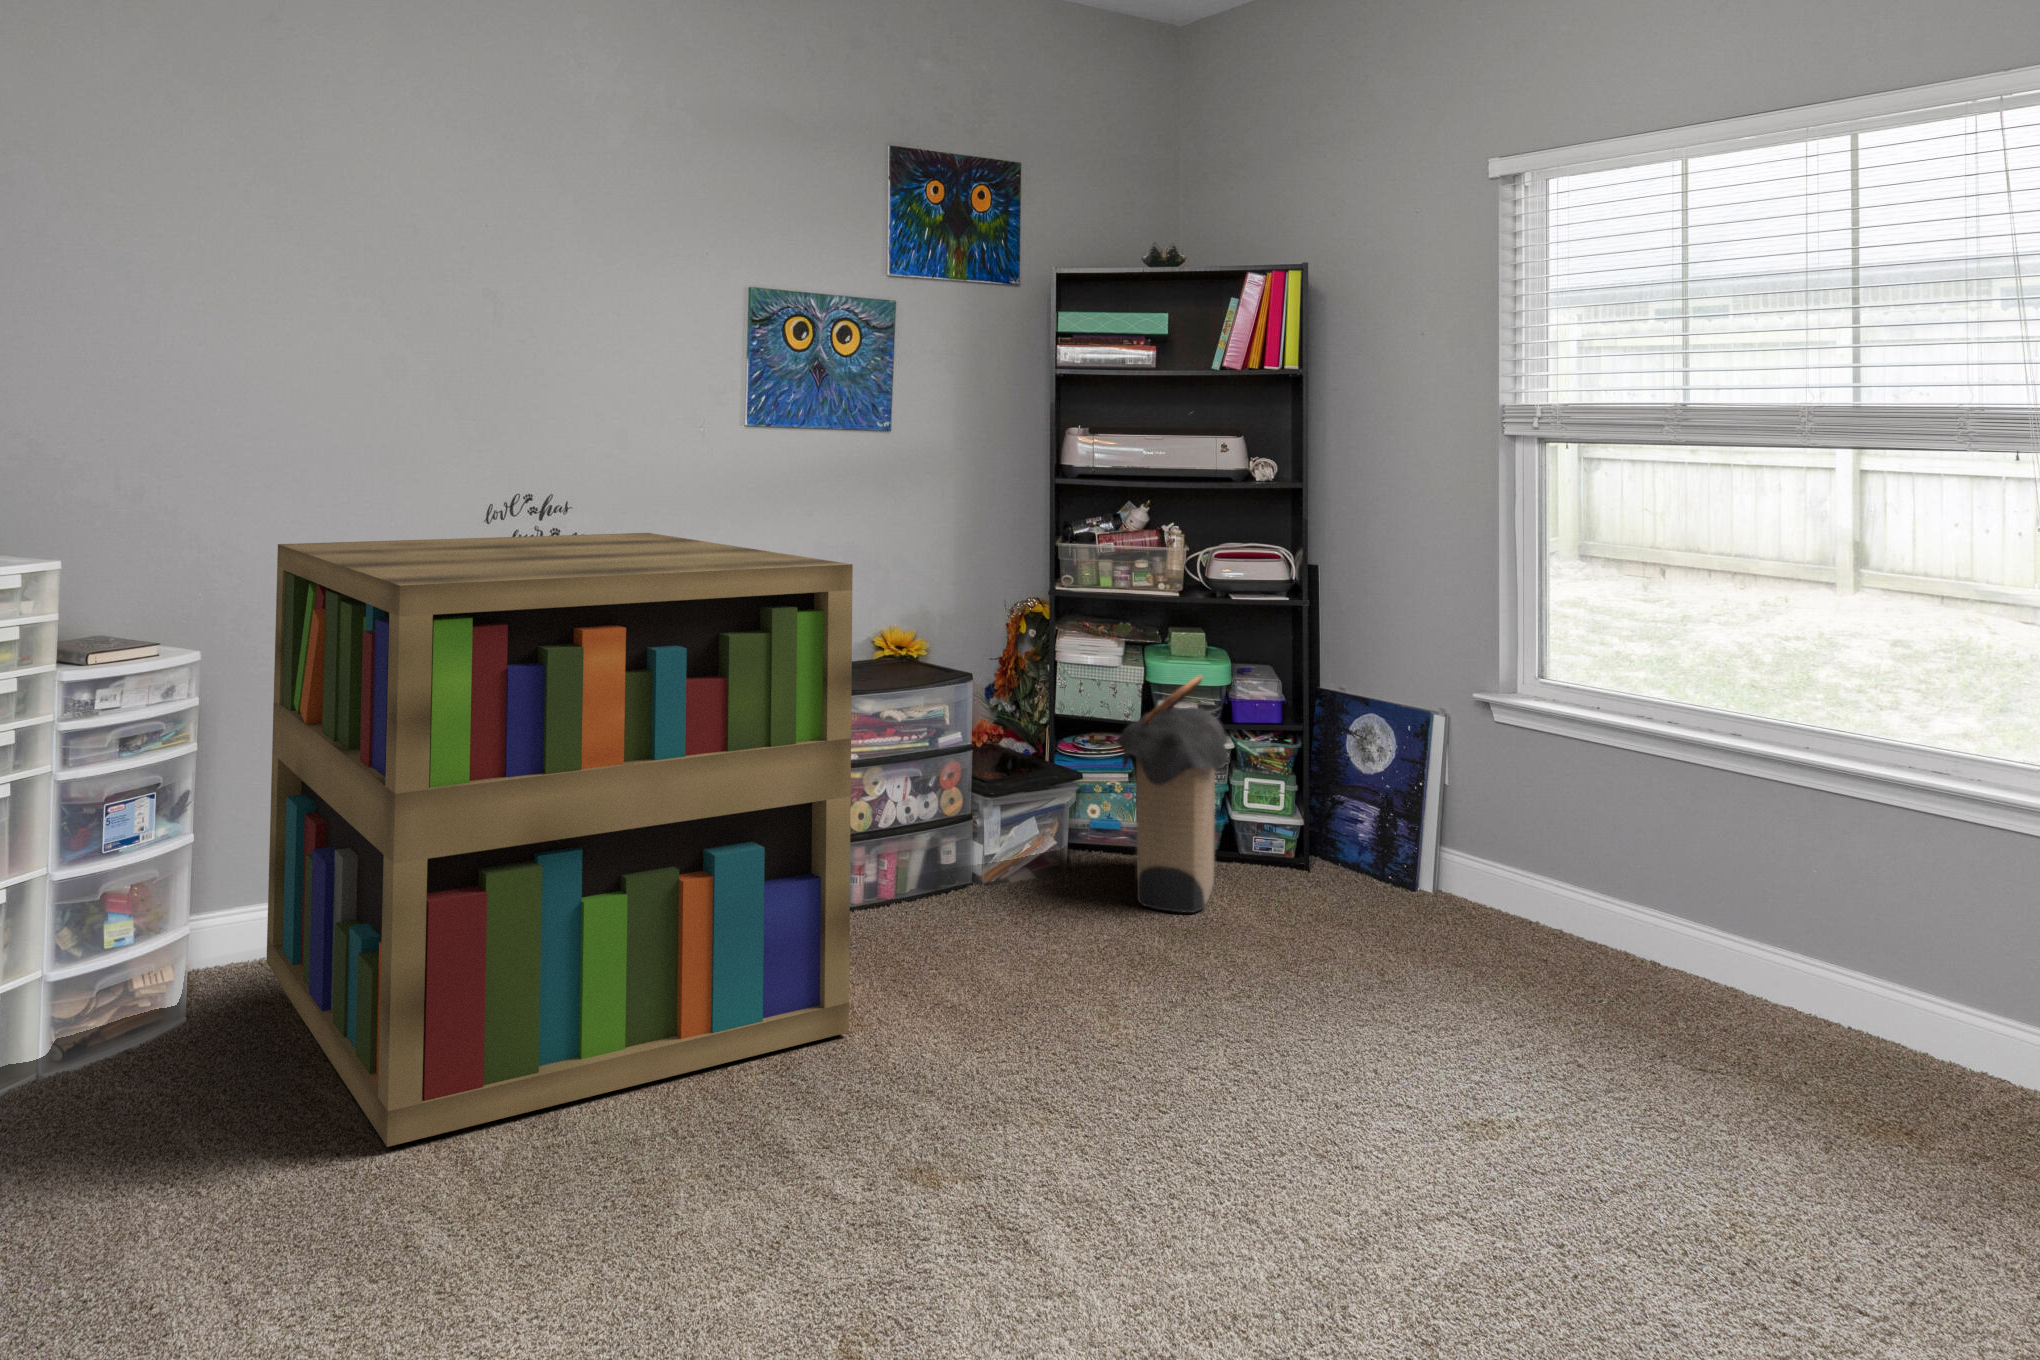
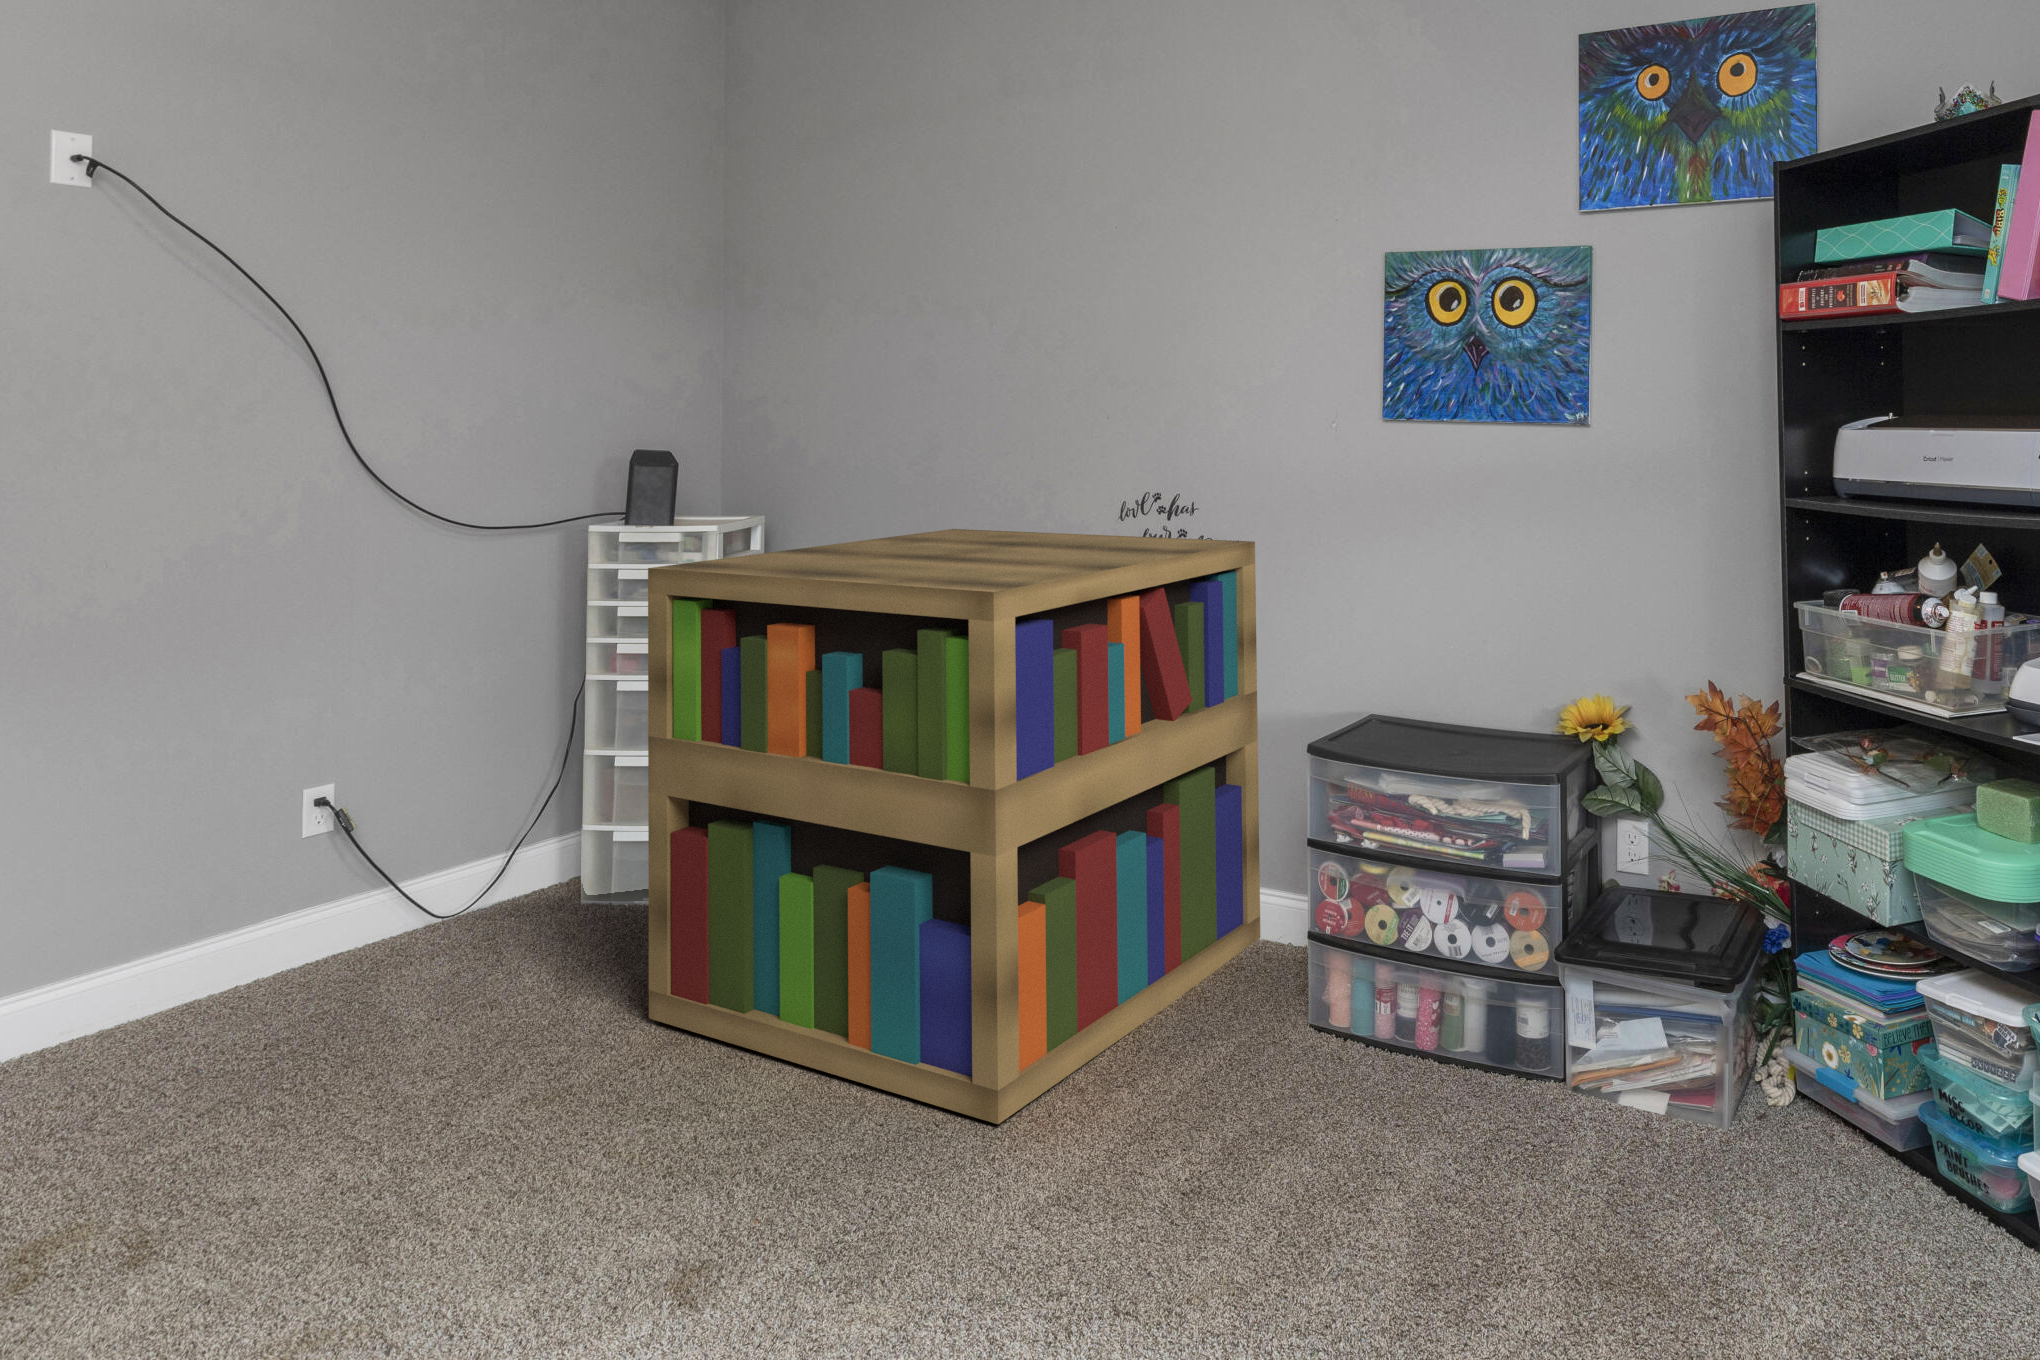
laundry hamper: present [1117,676,1228,913] -> none [1611,860,1965,1264]

